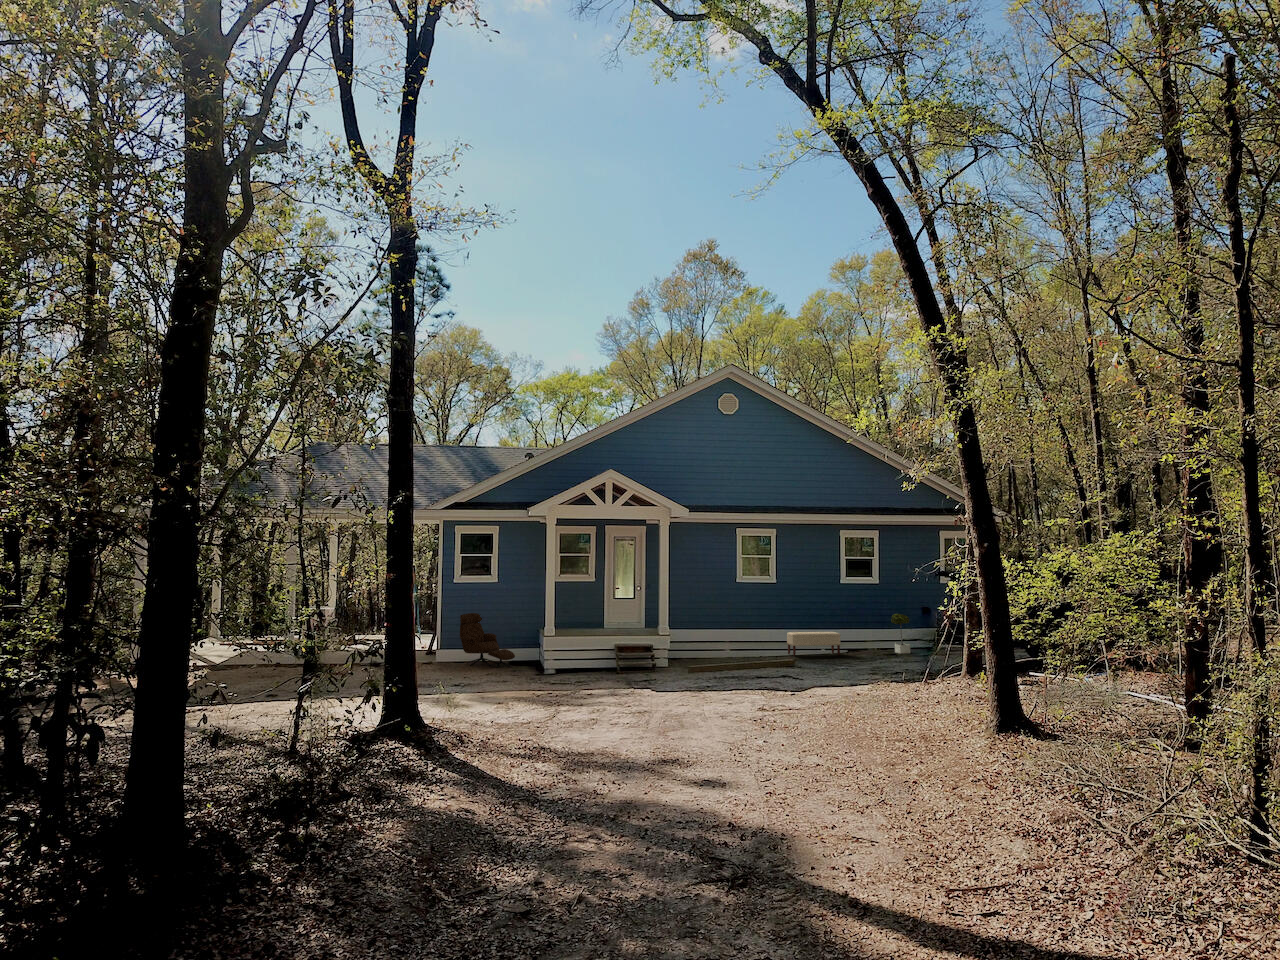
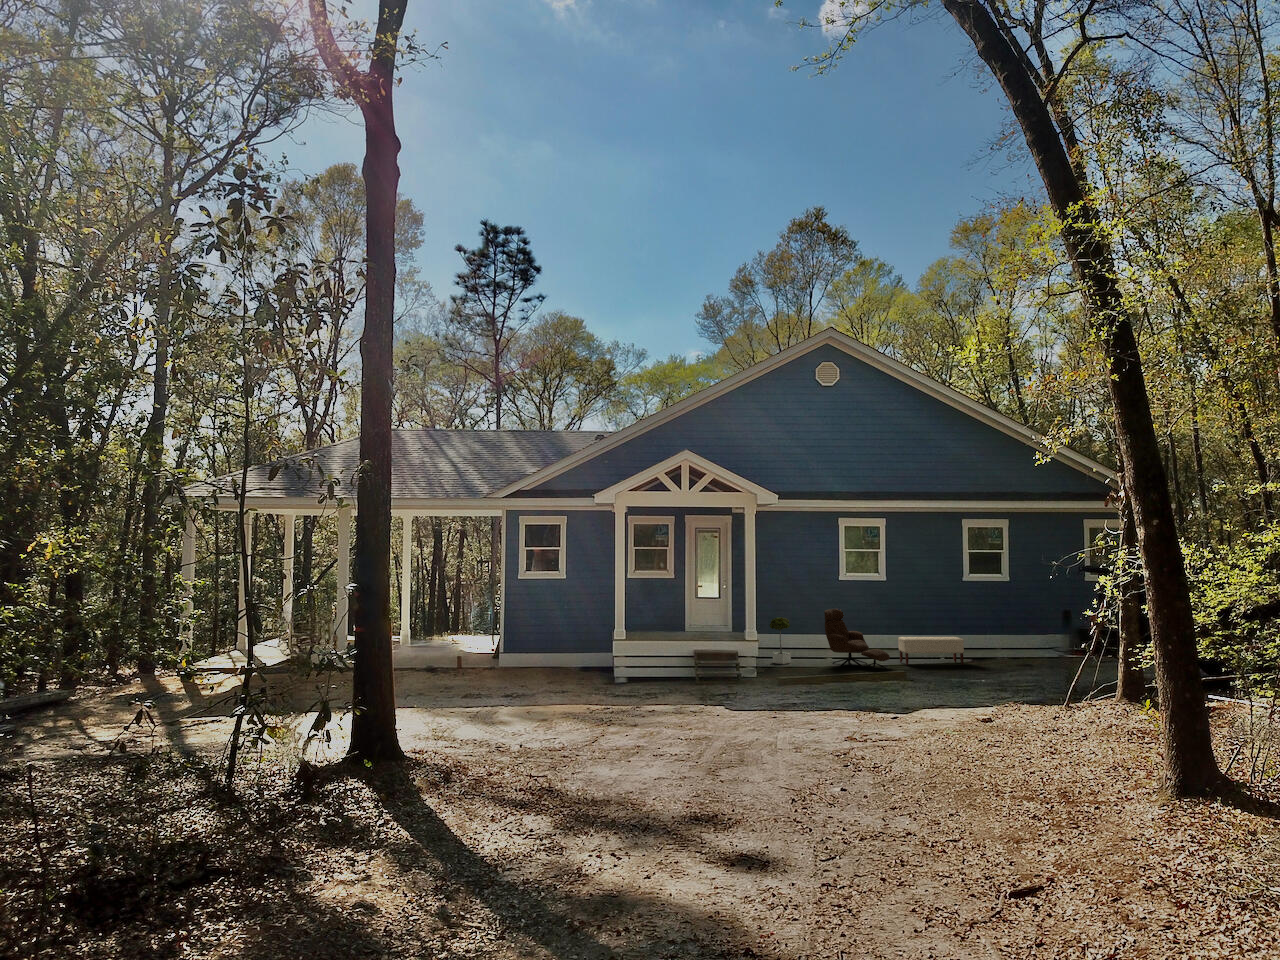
lounge chair: present [460,613,515,668] -> present [824,609,890,669]
potted tree: present [891,614,910,654] -> present [770,617,791,664]

